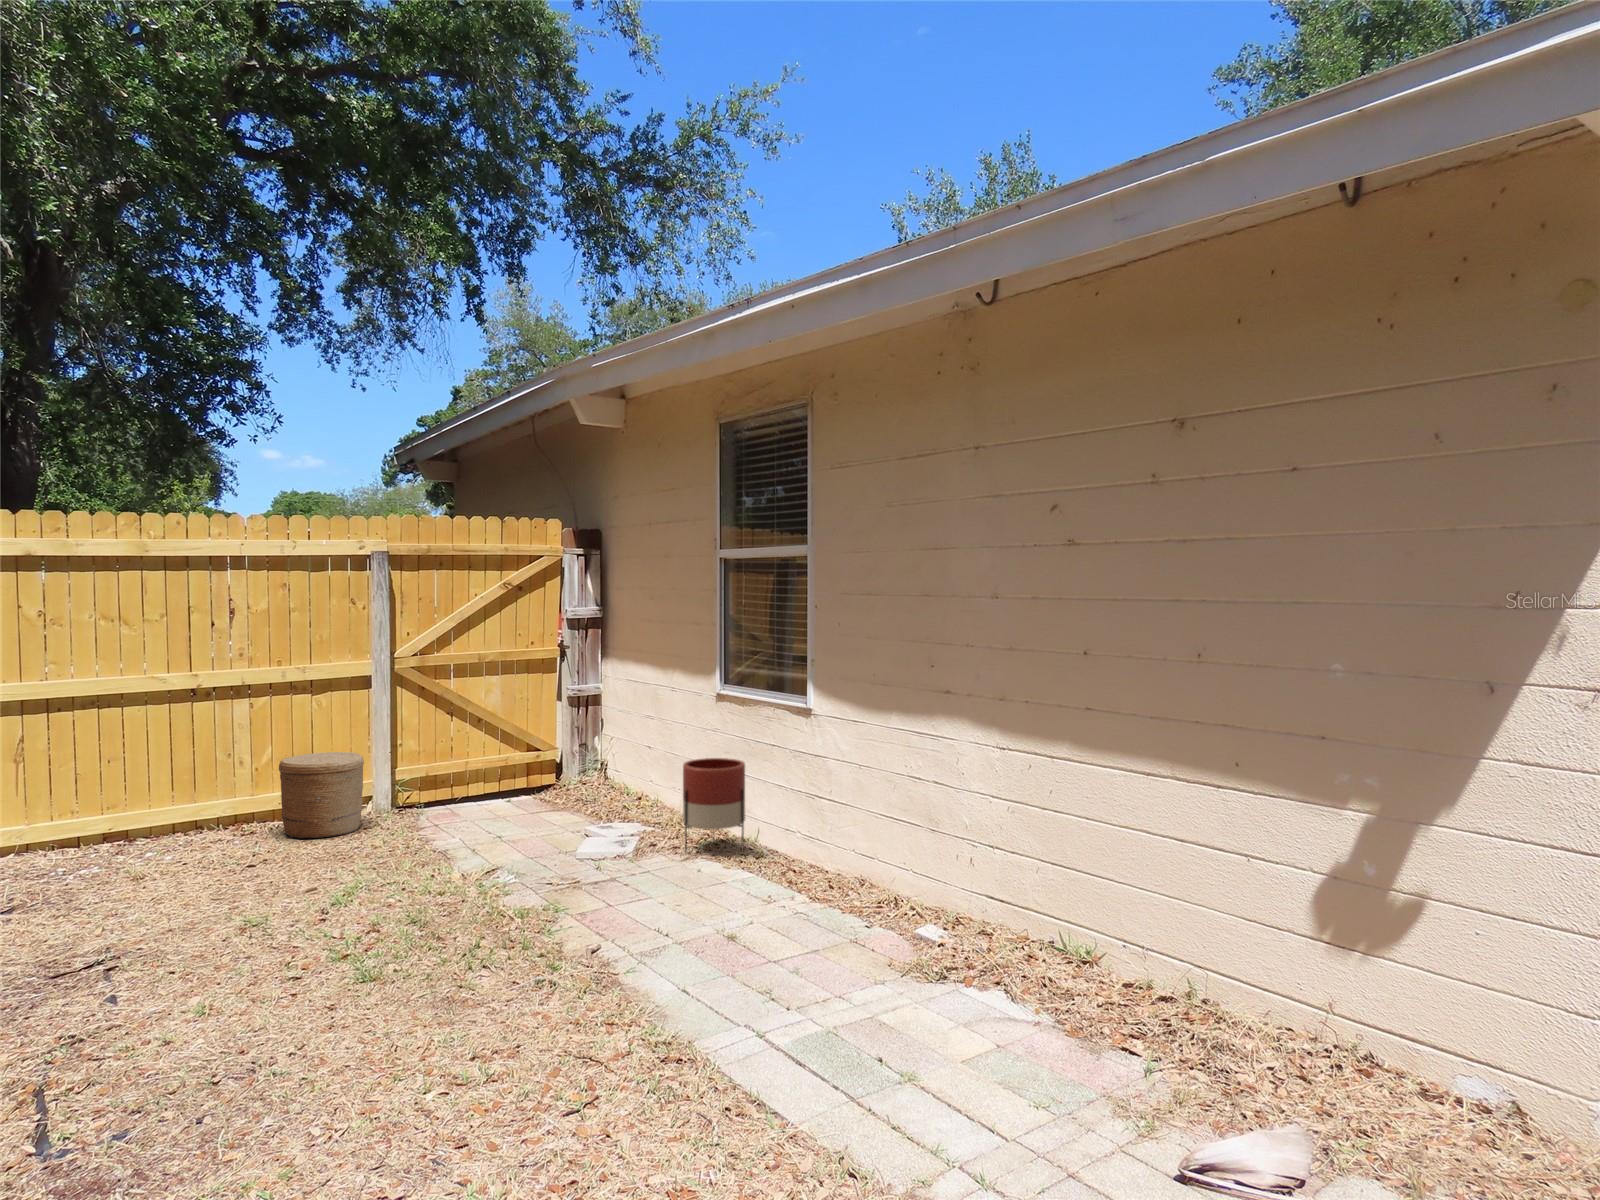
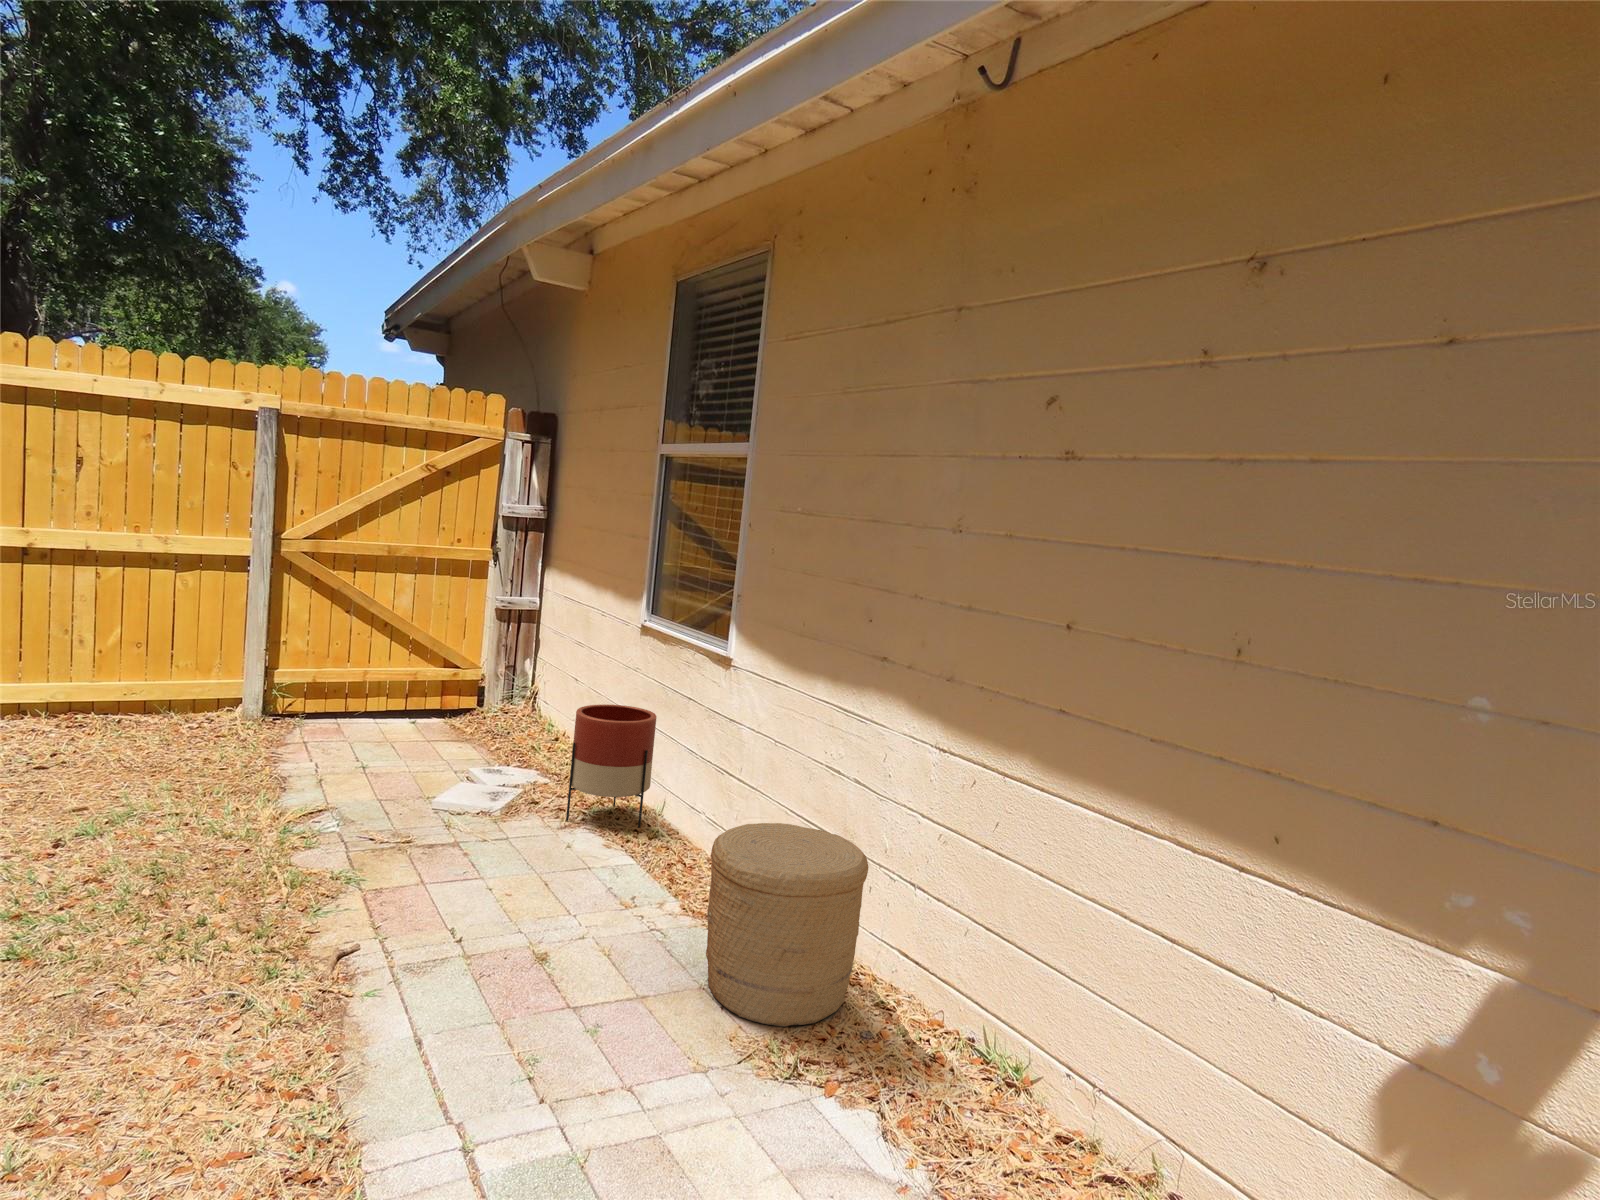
woven basket: present [279,752,364,839] -> present [706,823,869,1027]

